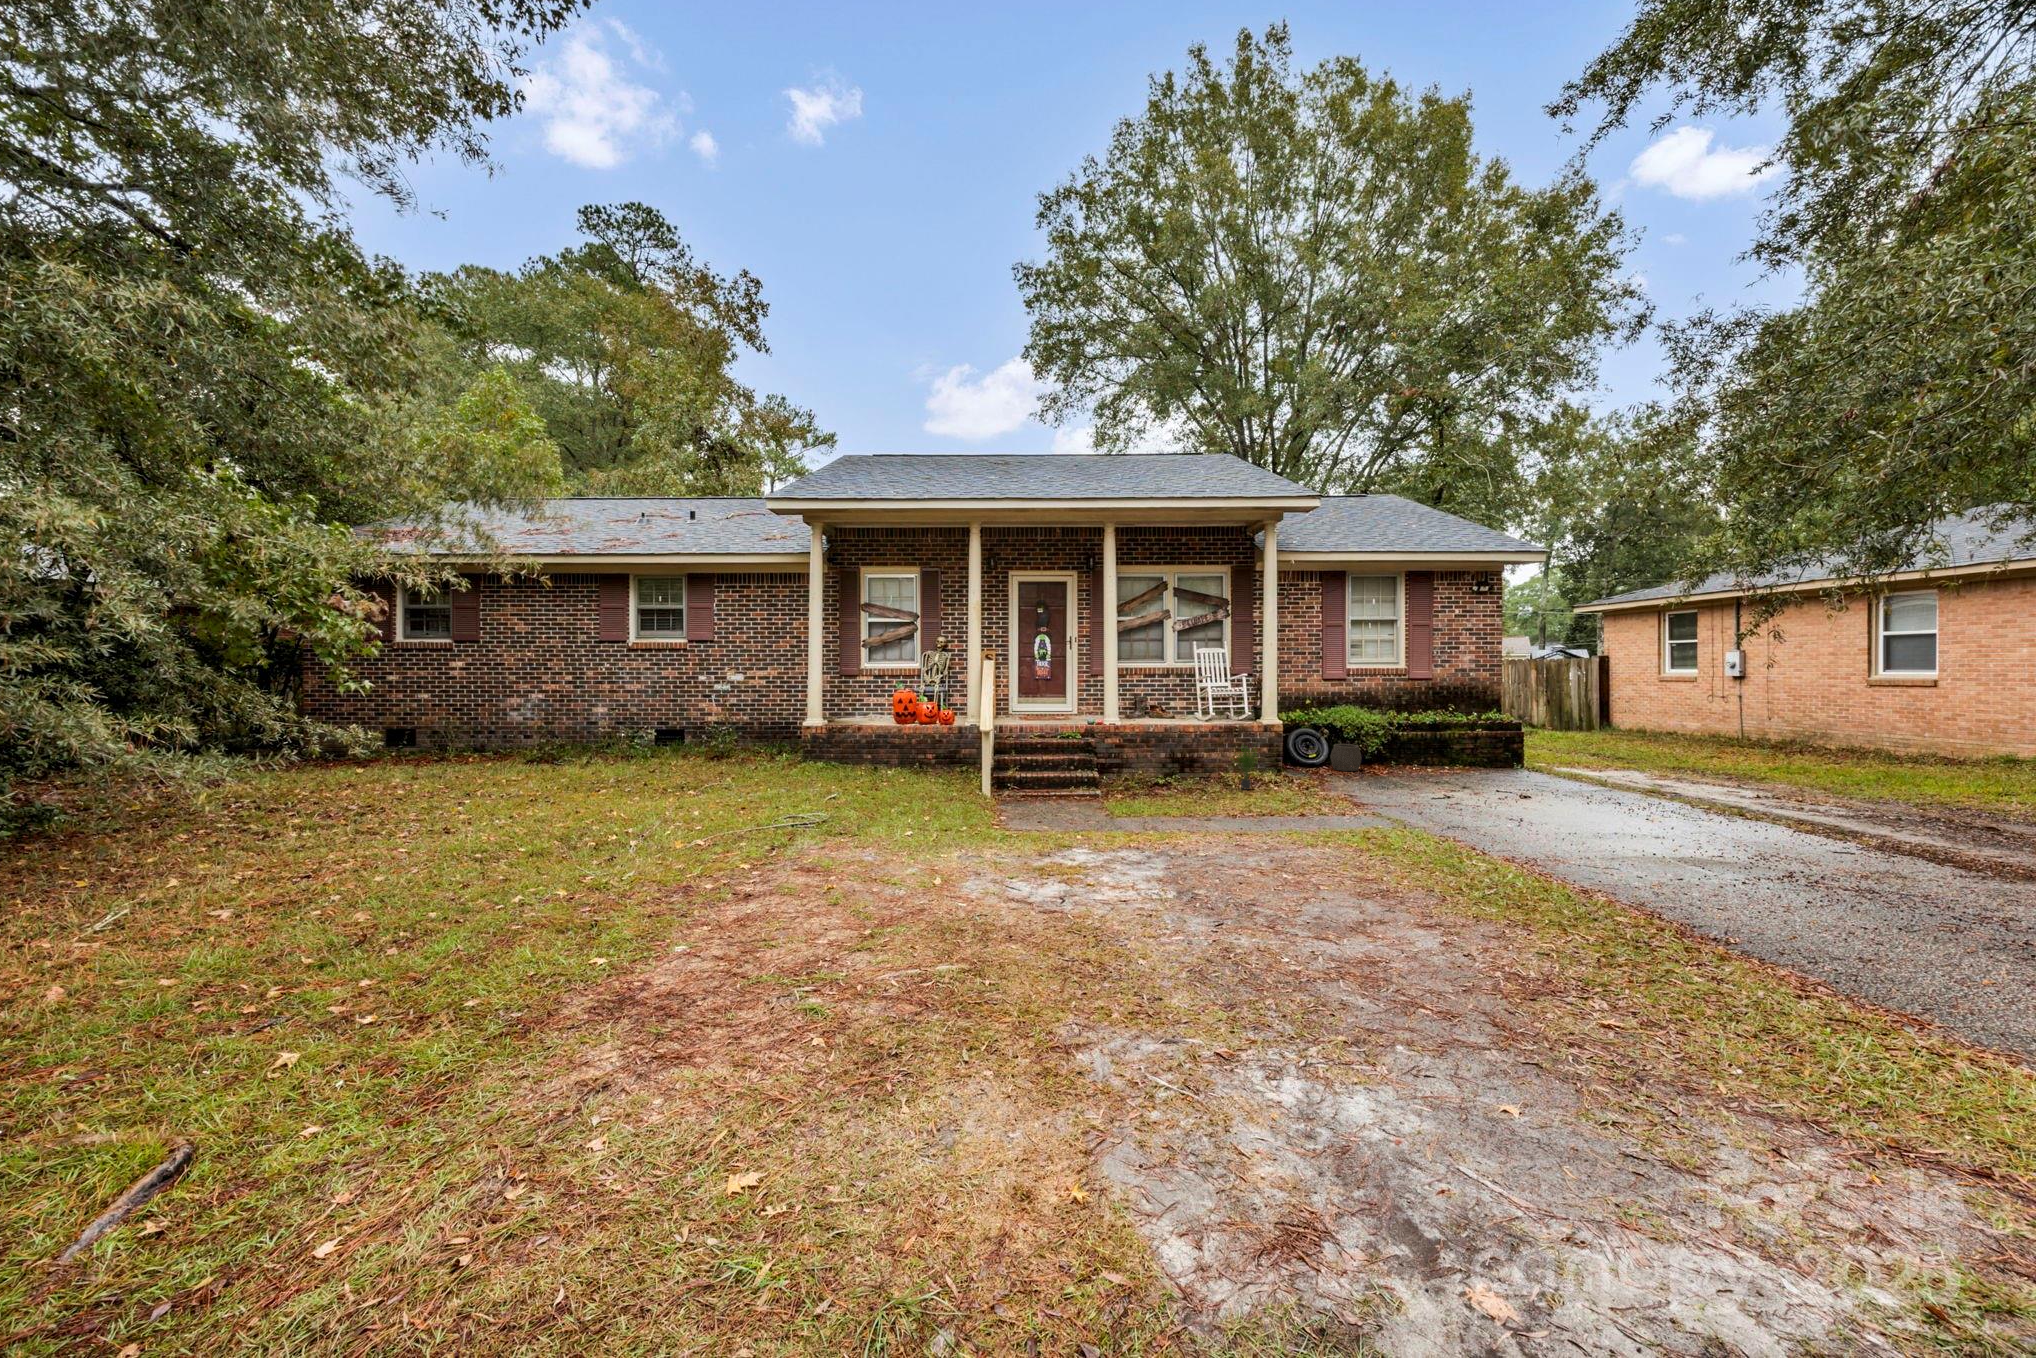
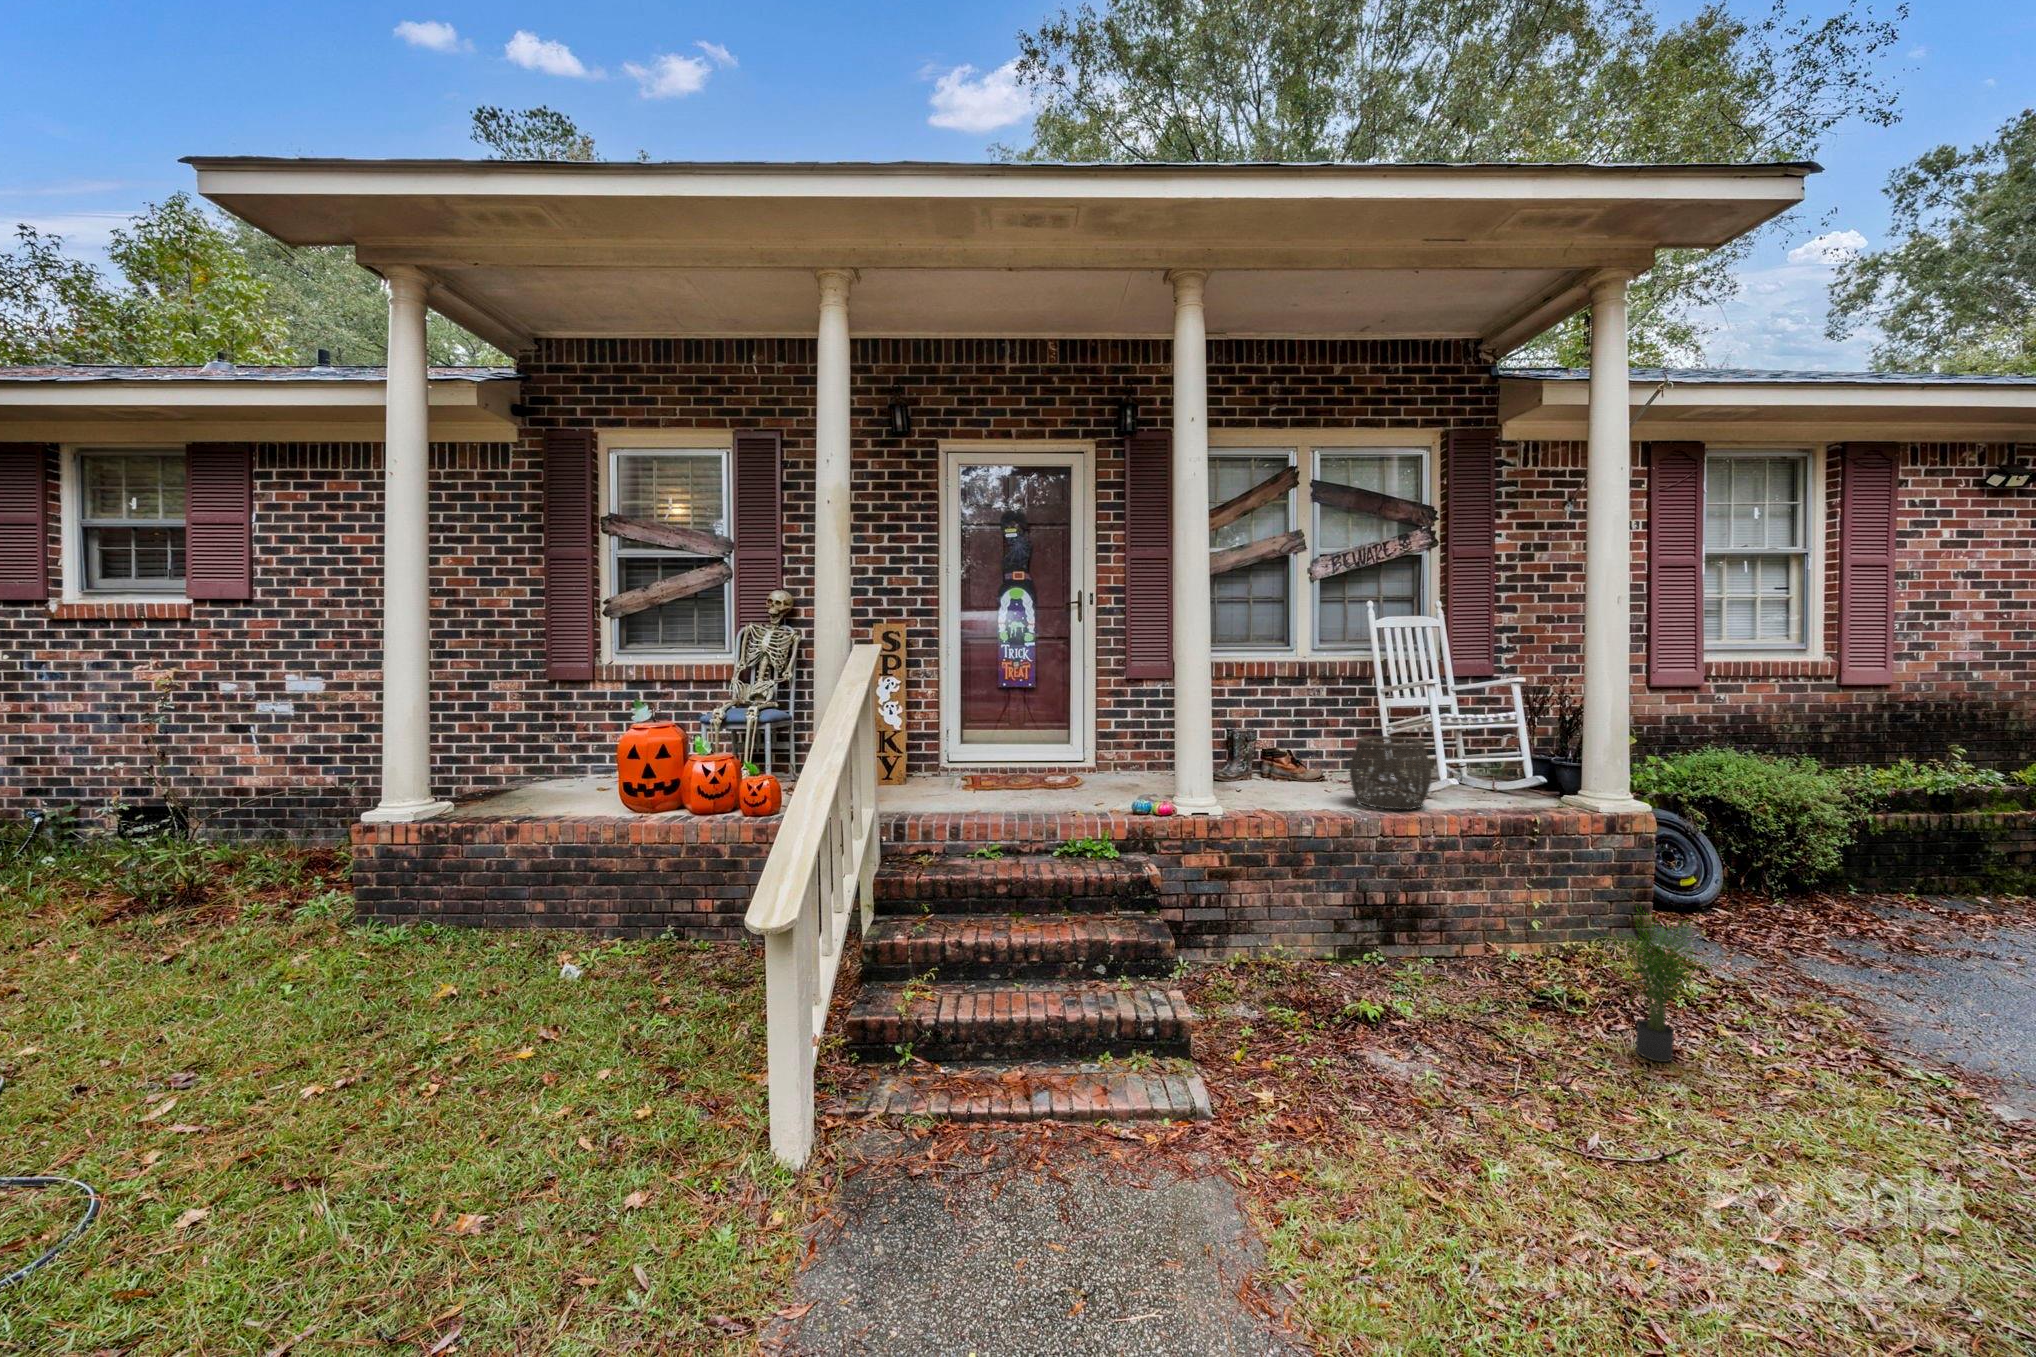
woven basket: present [1331,744,1361,771] -> present [1350,736,1431,810]

